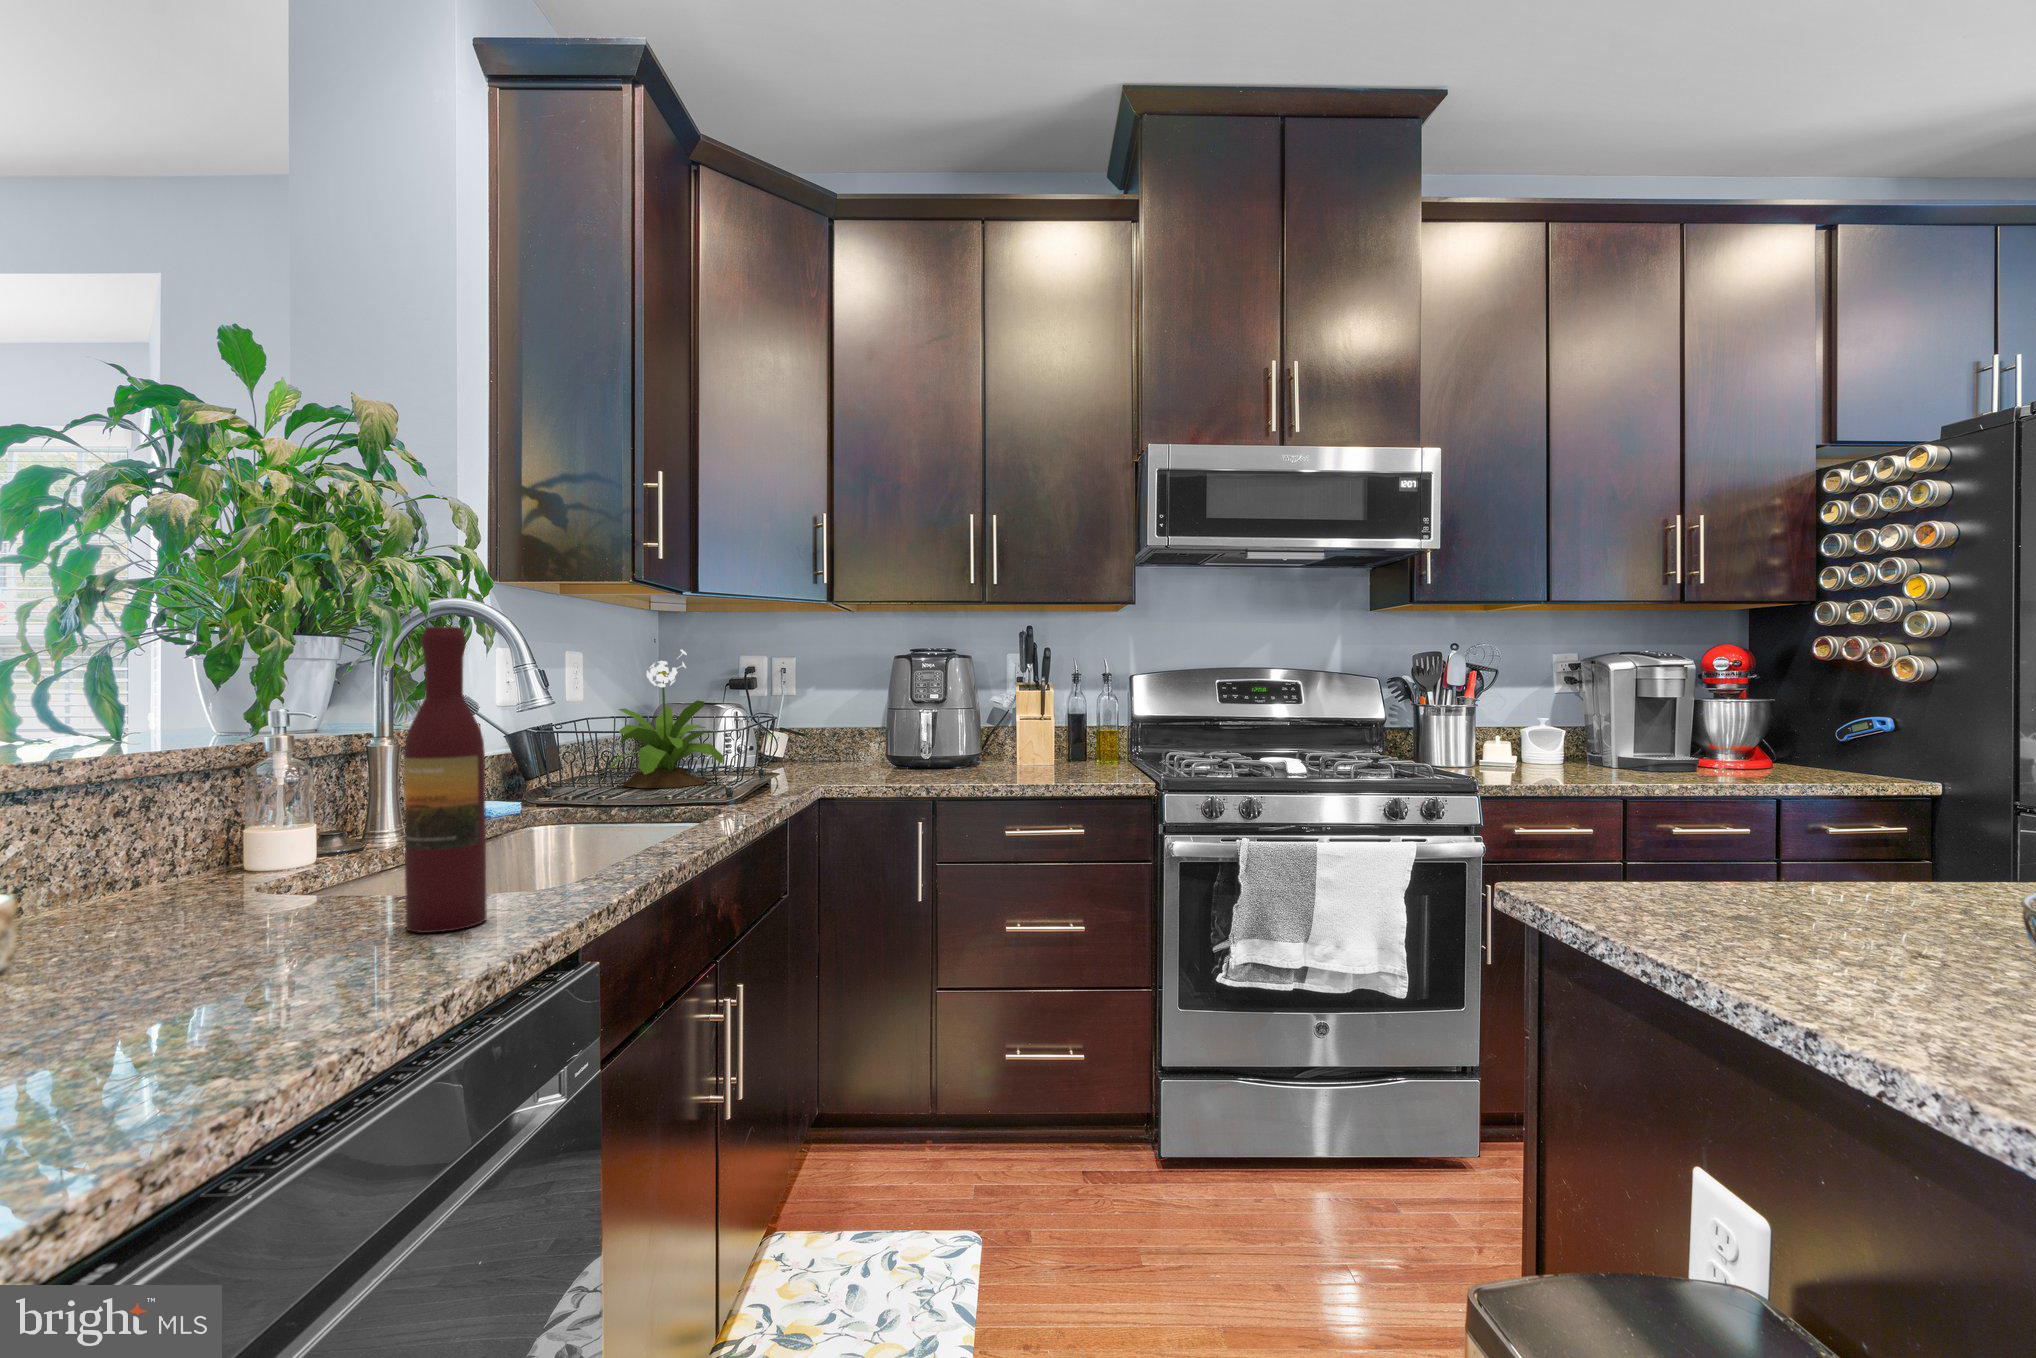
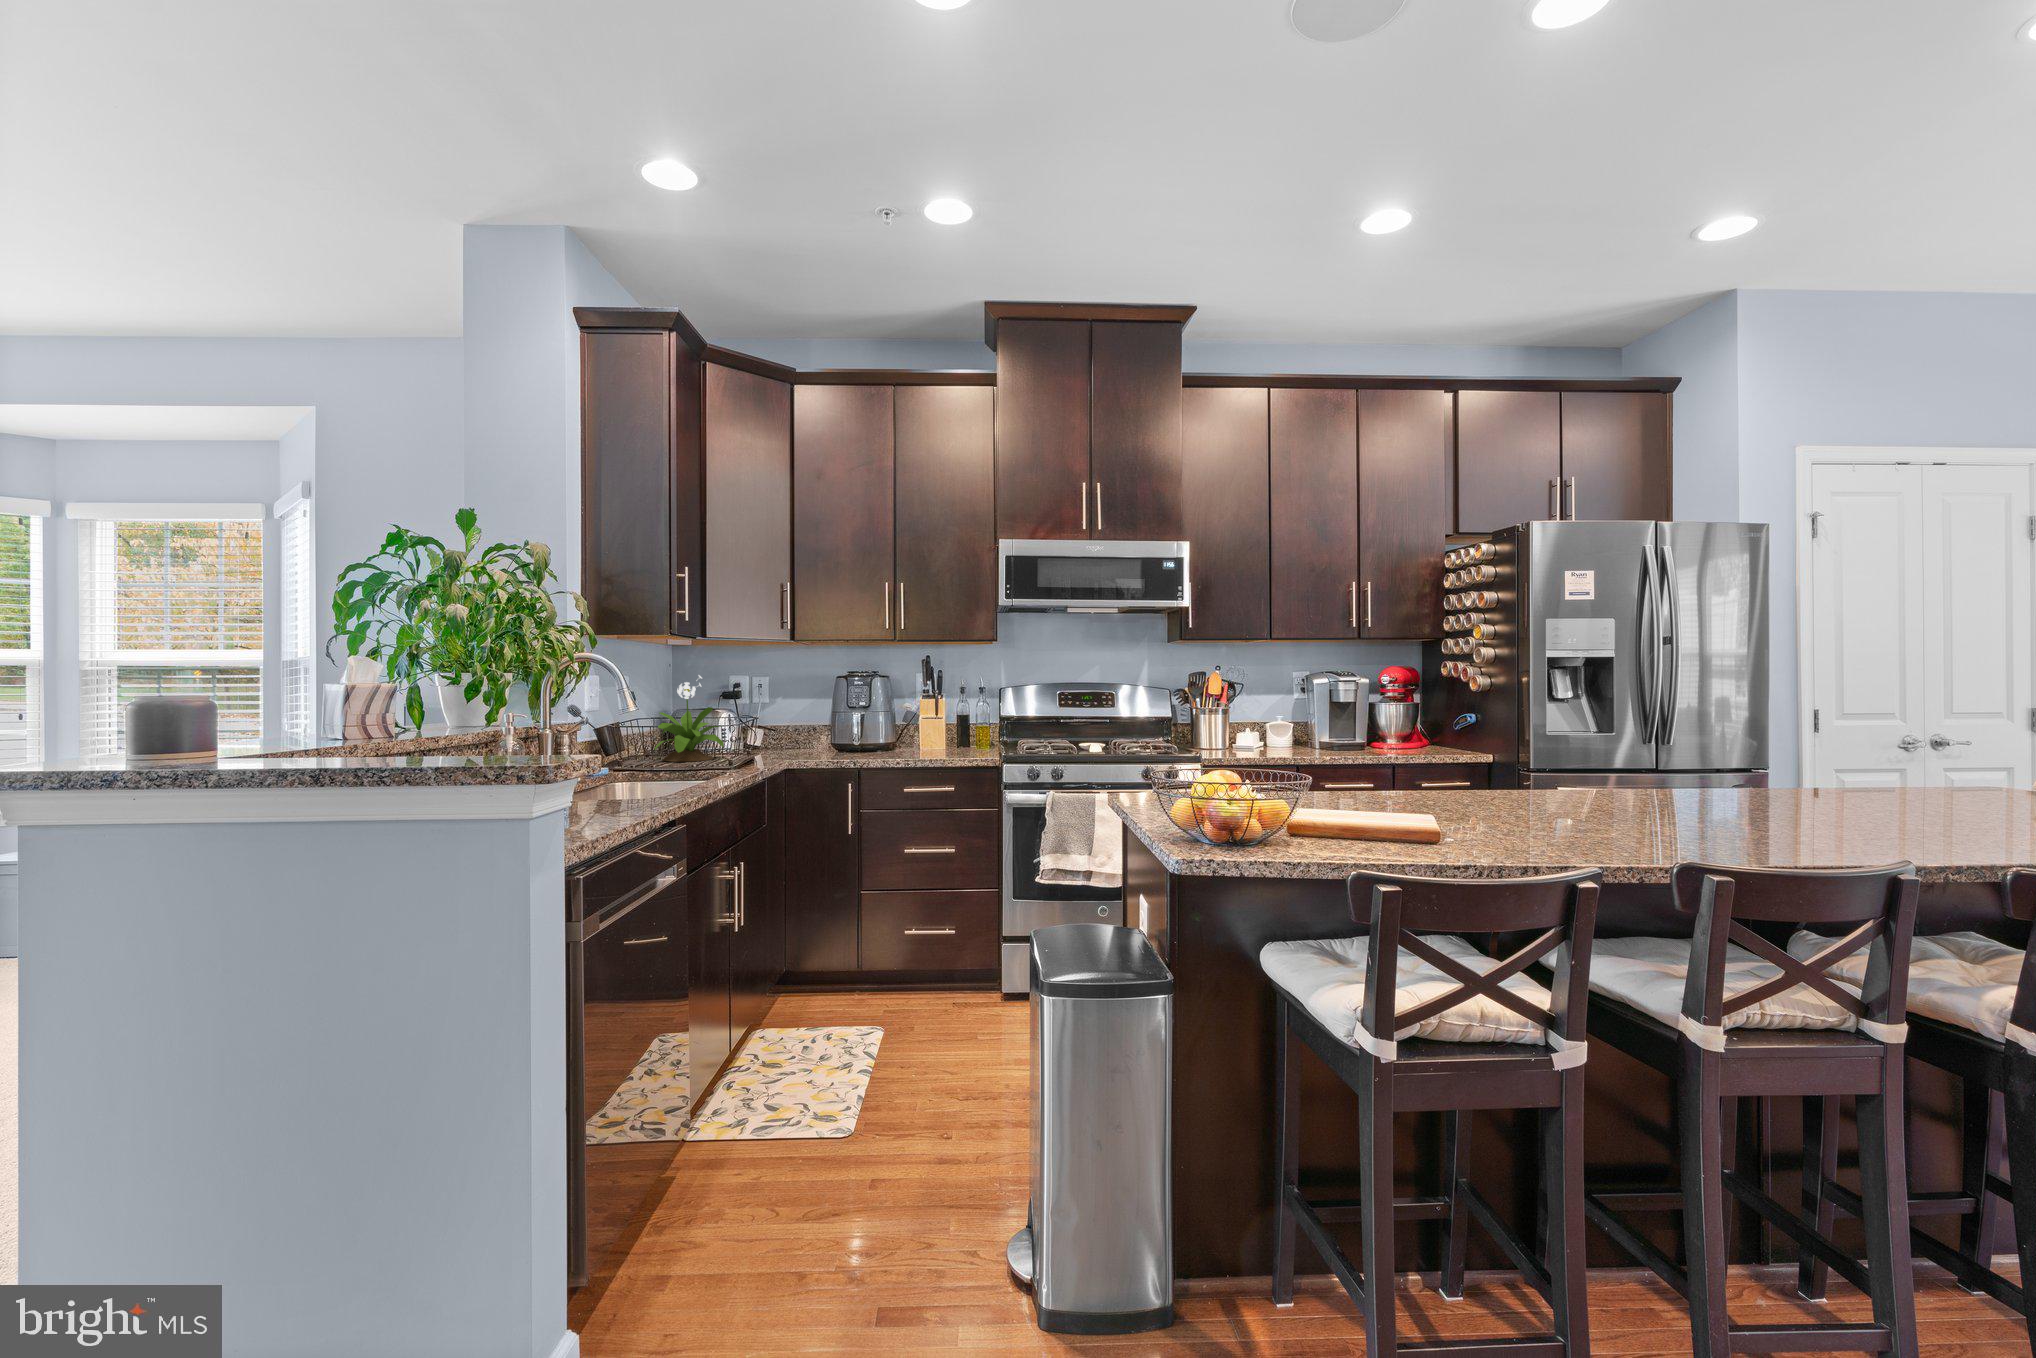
wine bottle: present [404,627,487,933] -> none [612,676,645,805]

